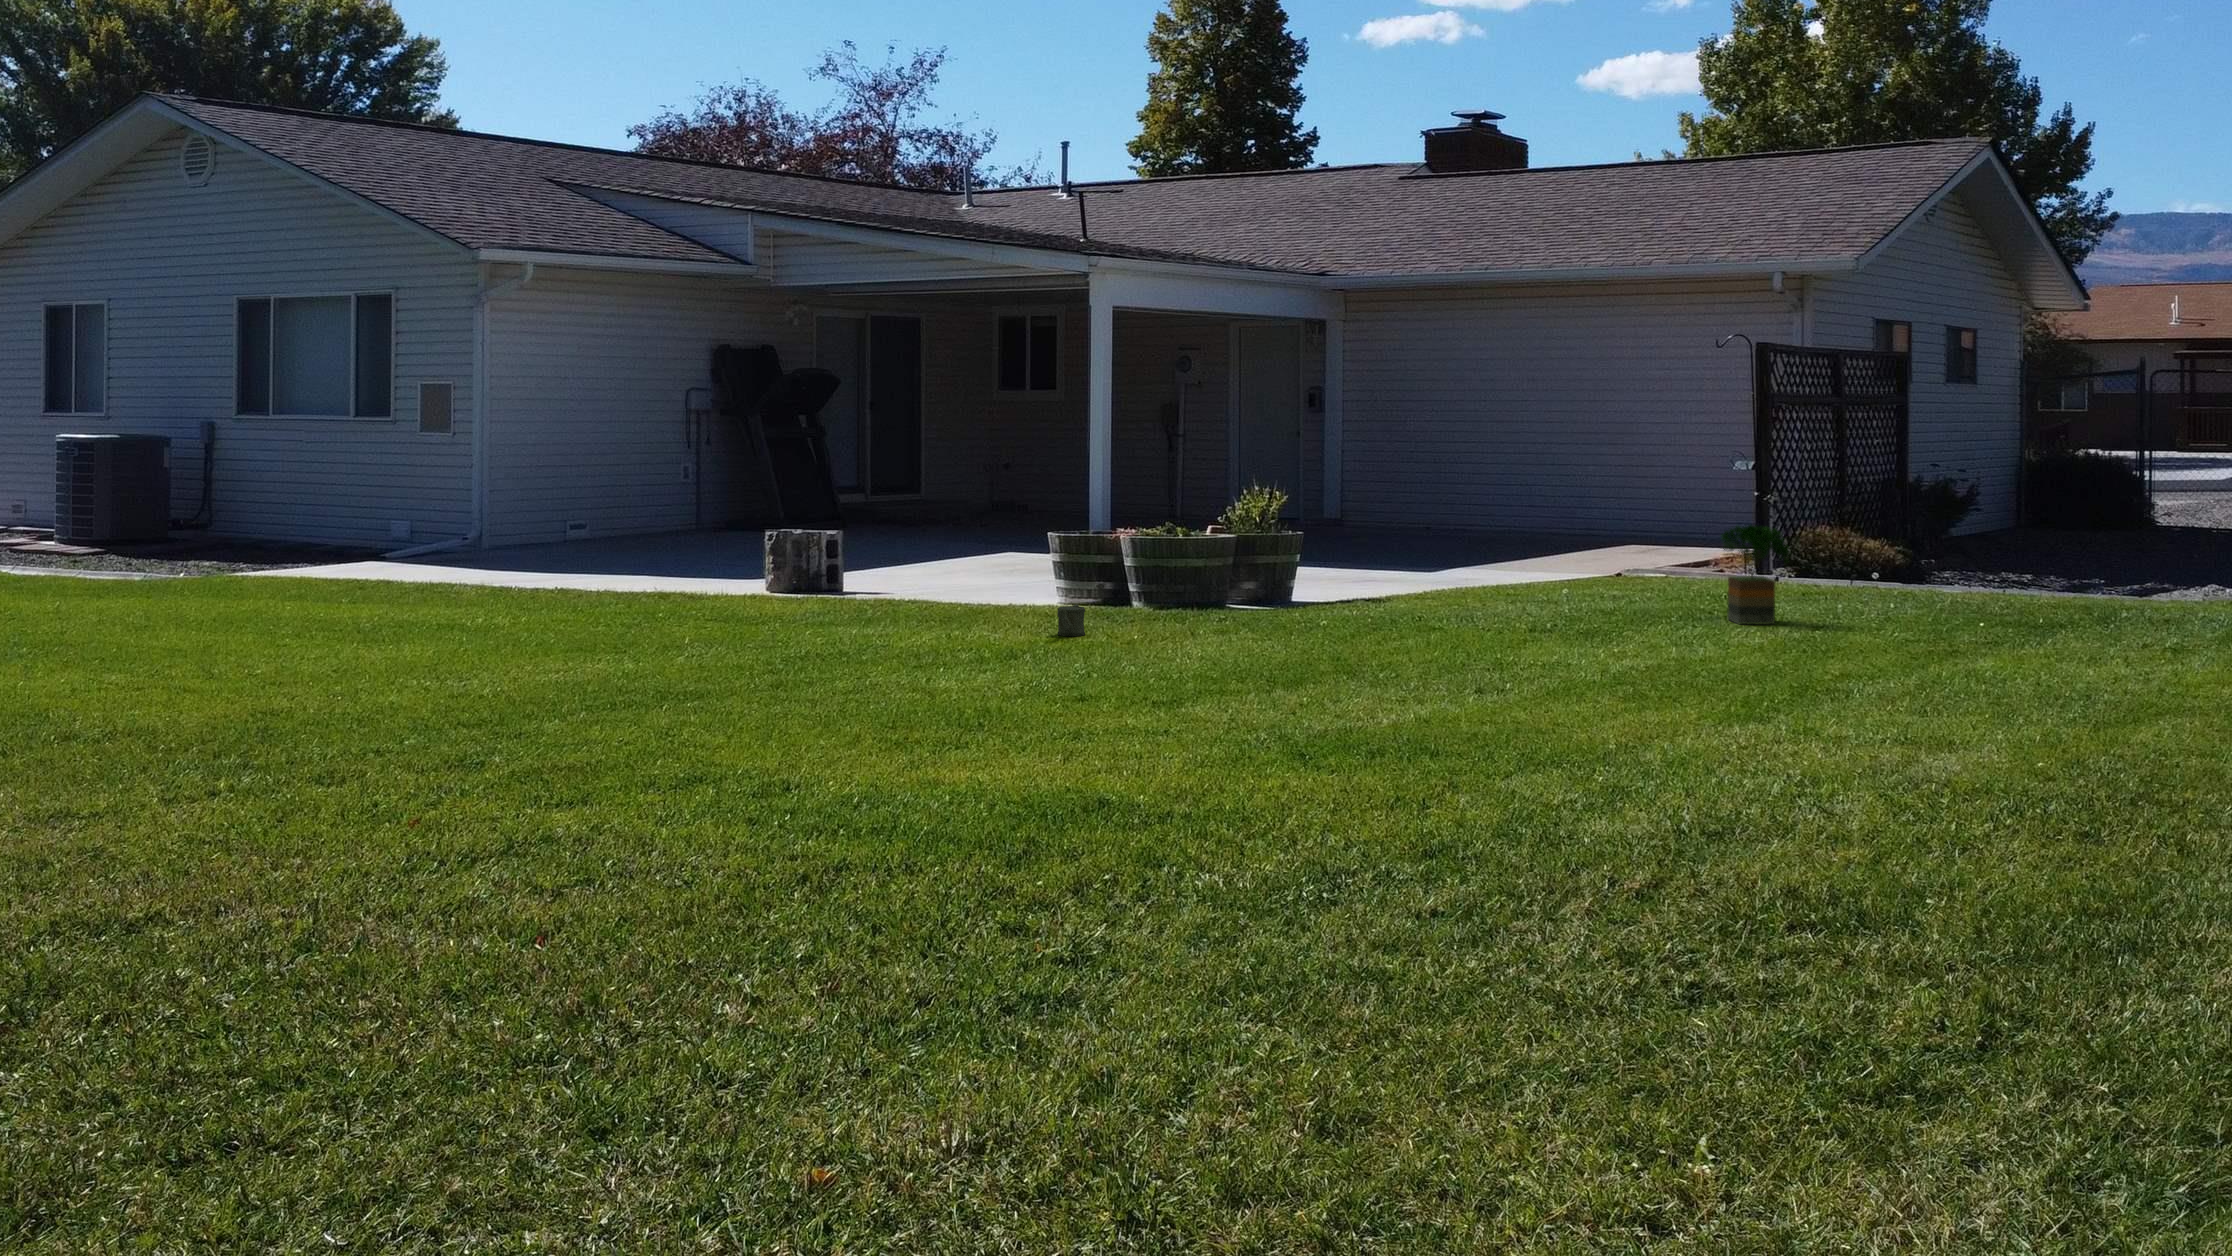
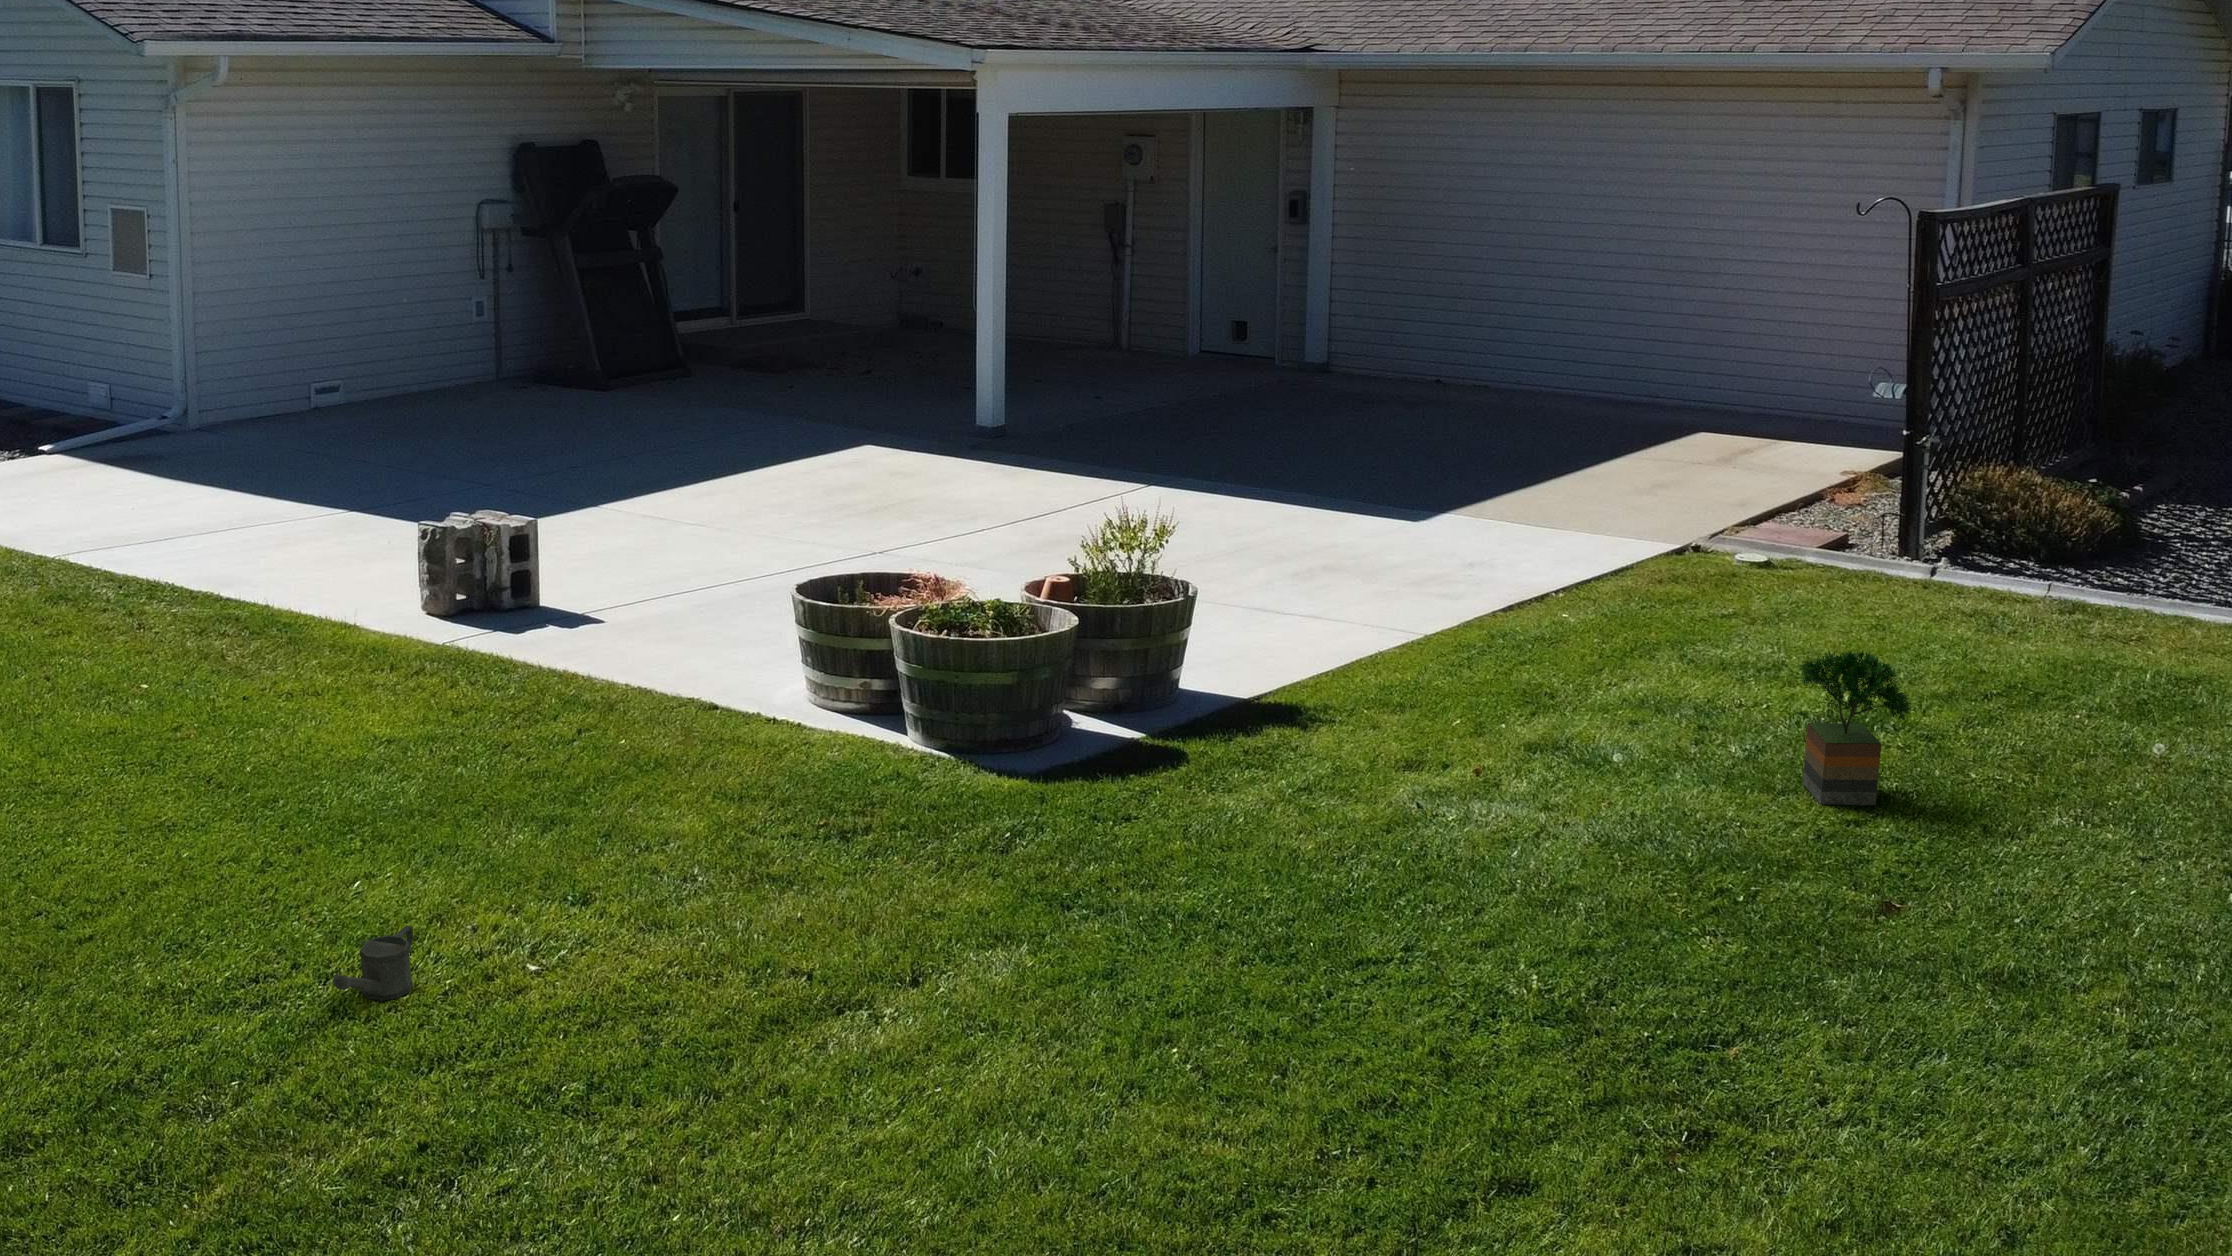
watering can: present [1057,604,1085,636] -> present [333,926,413,1001]

